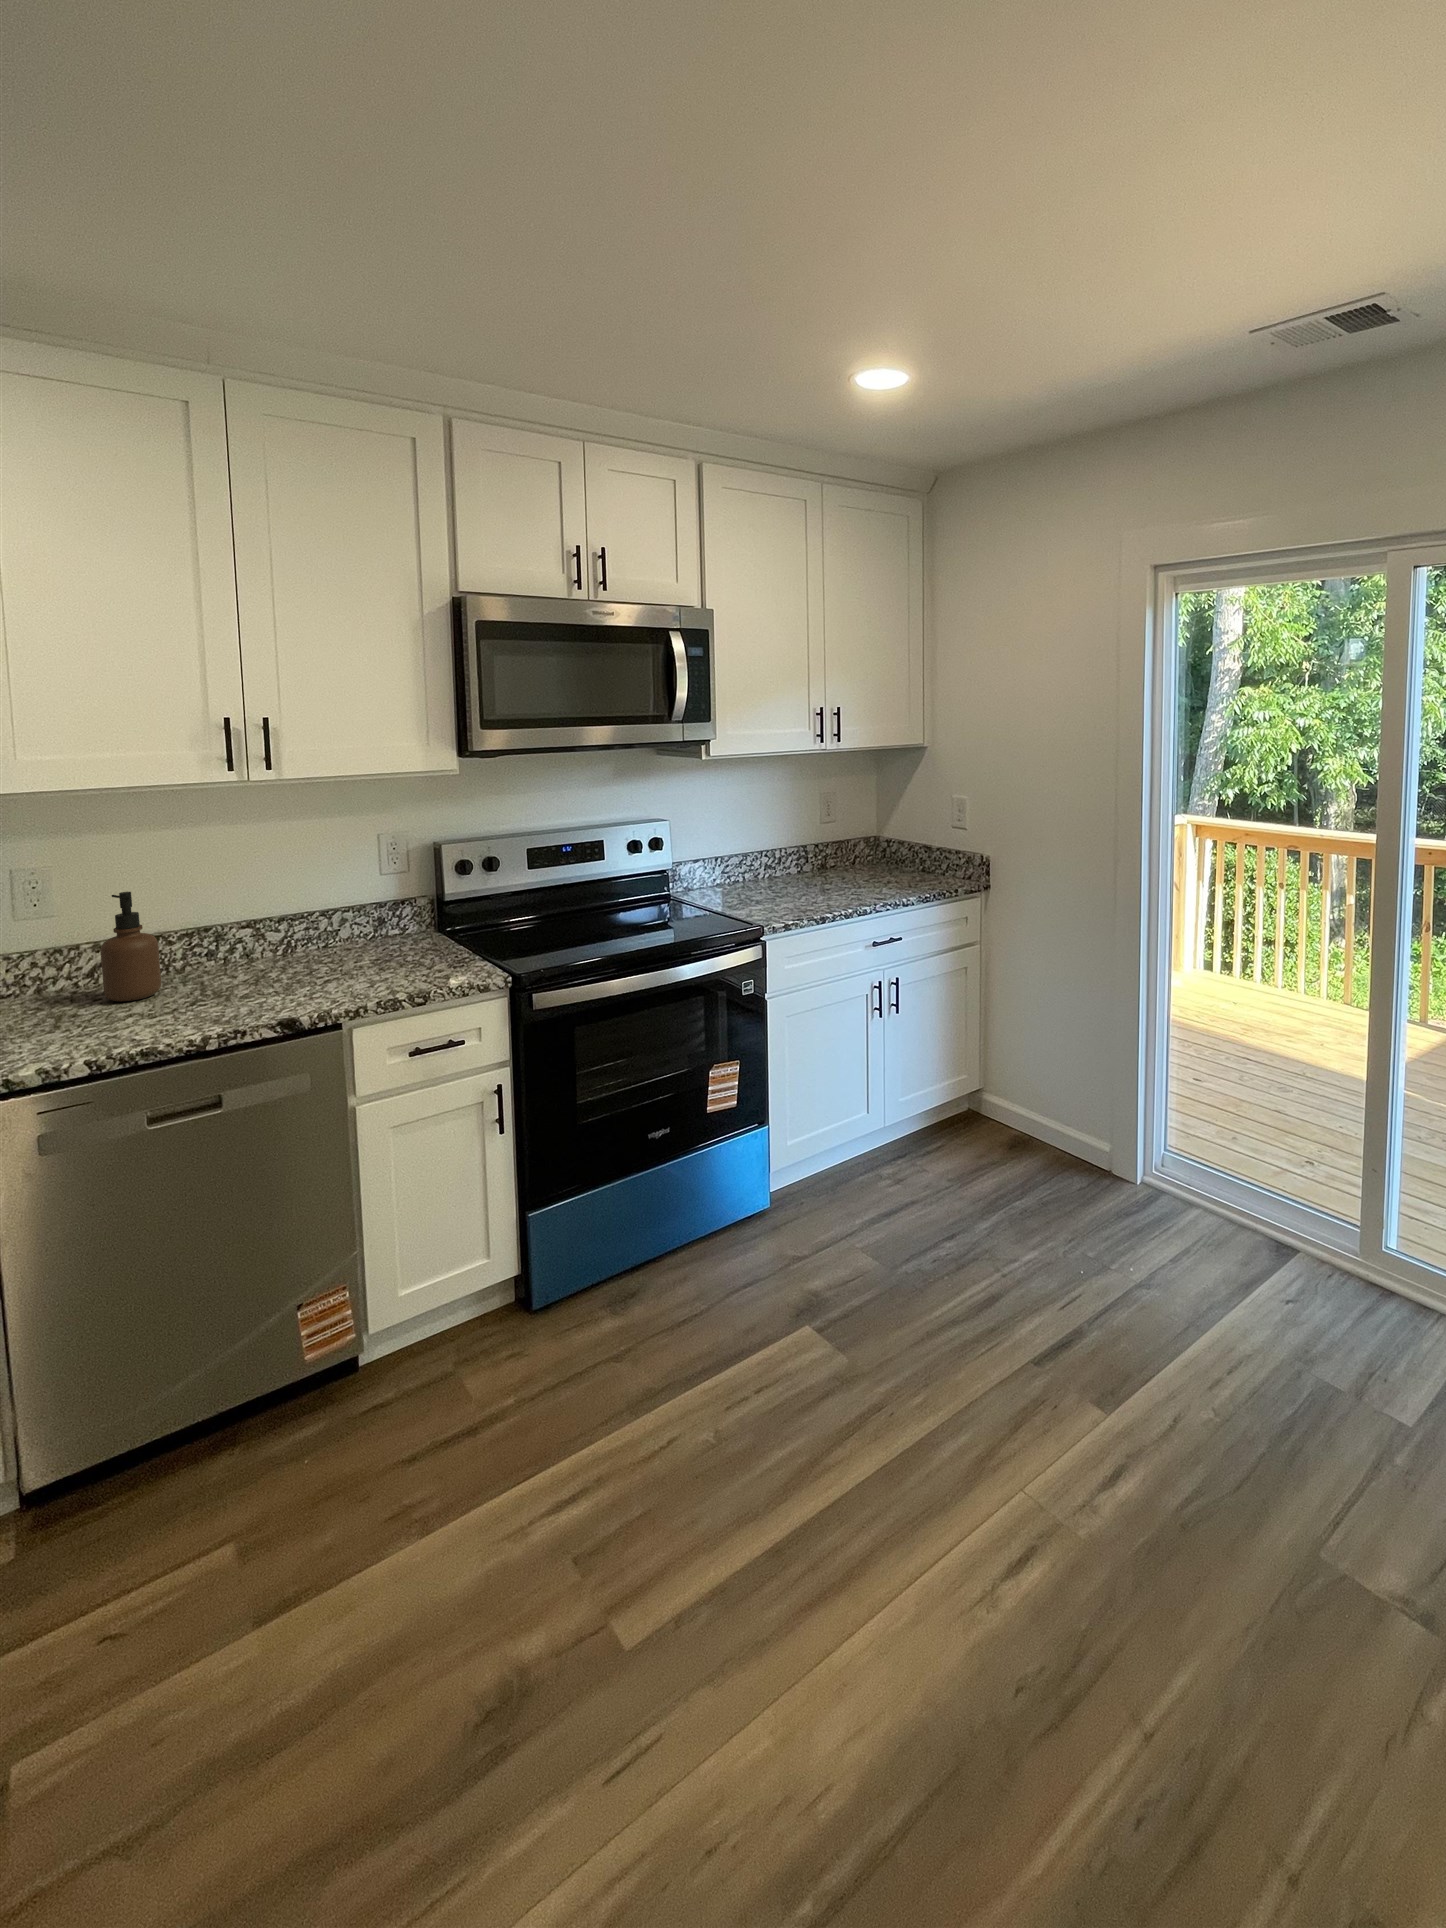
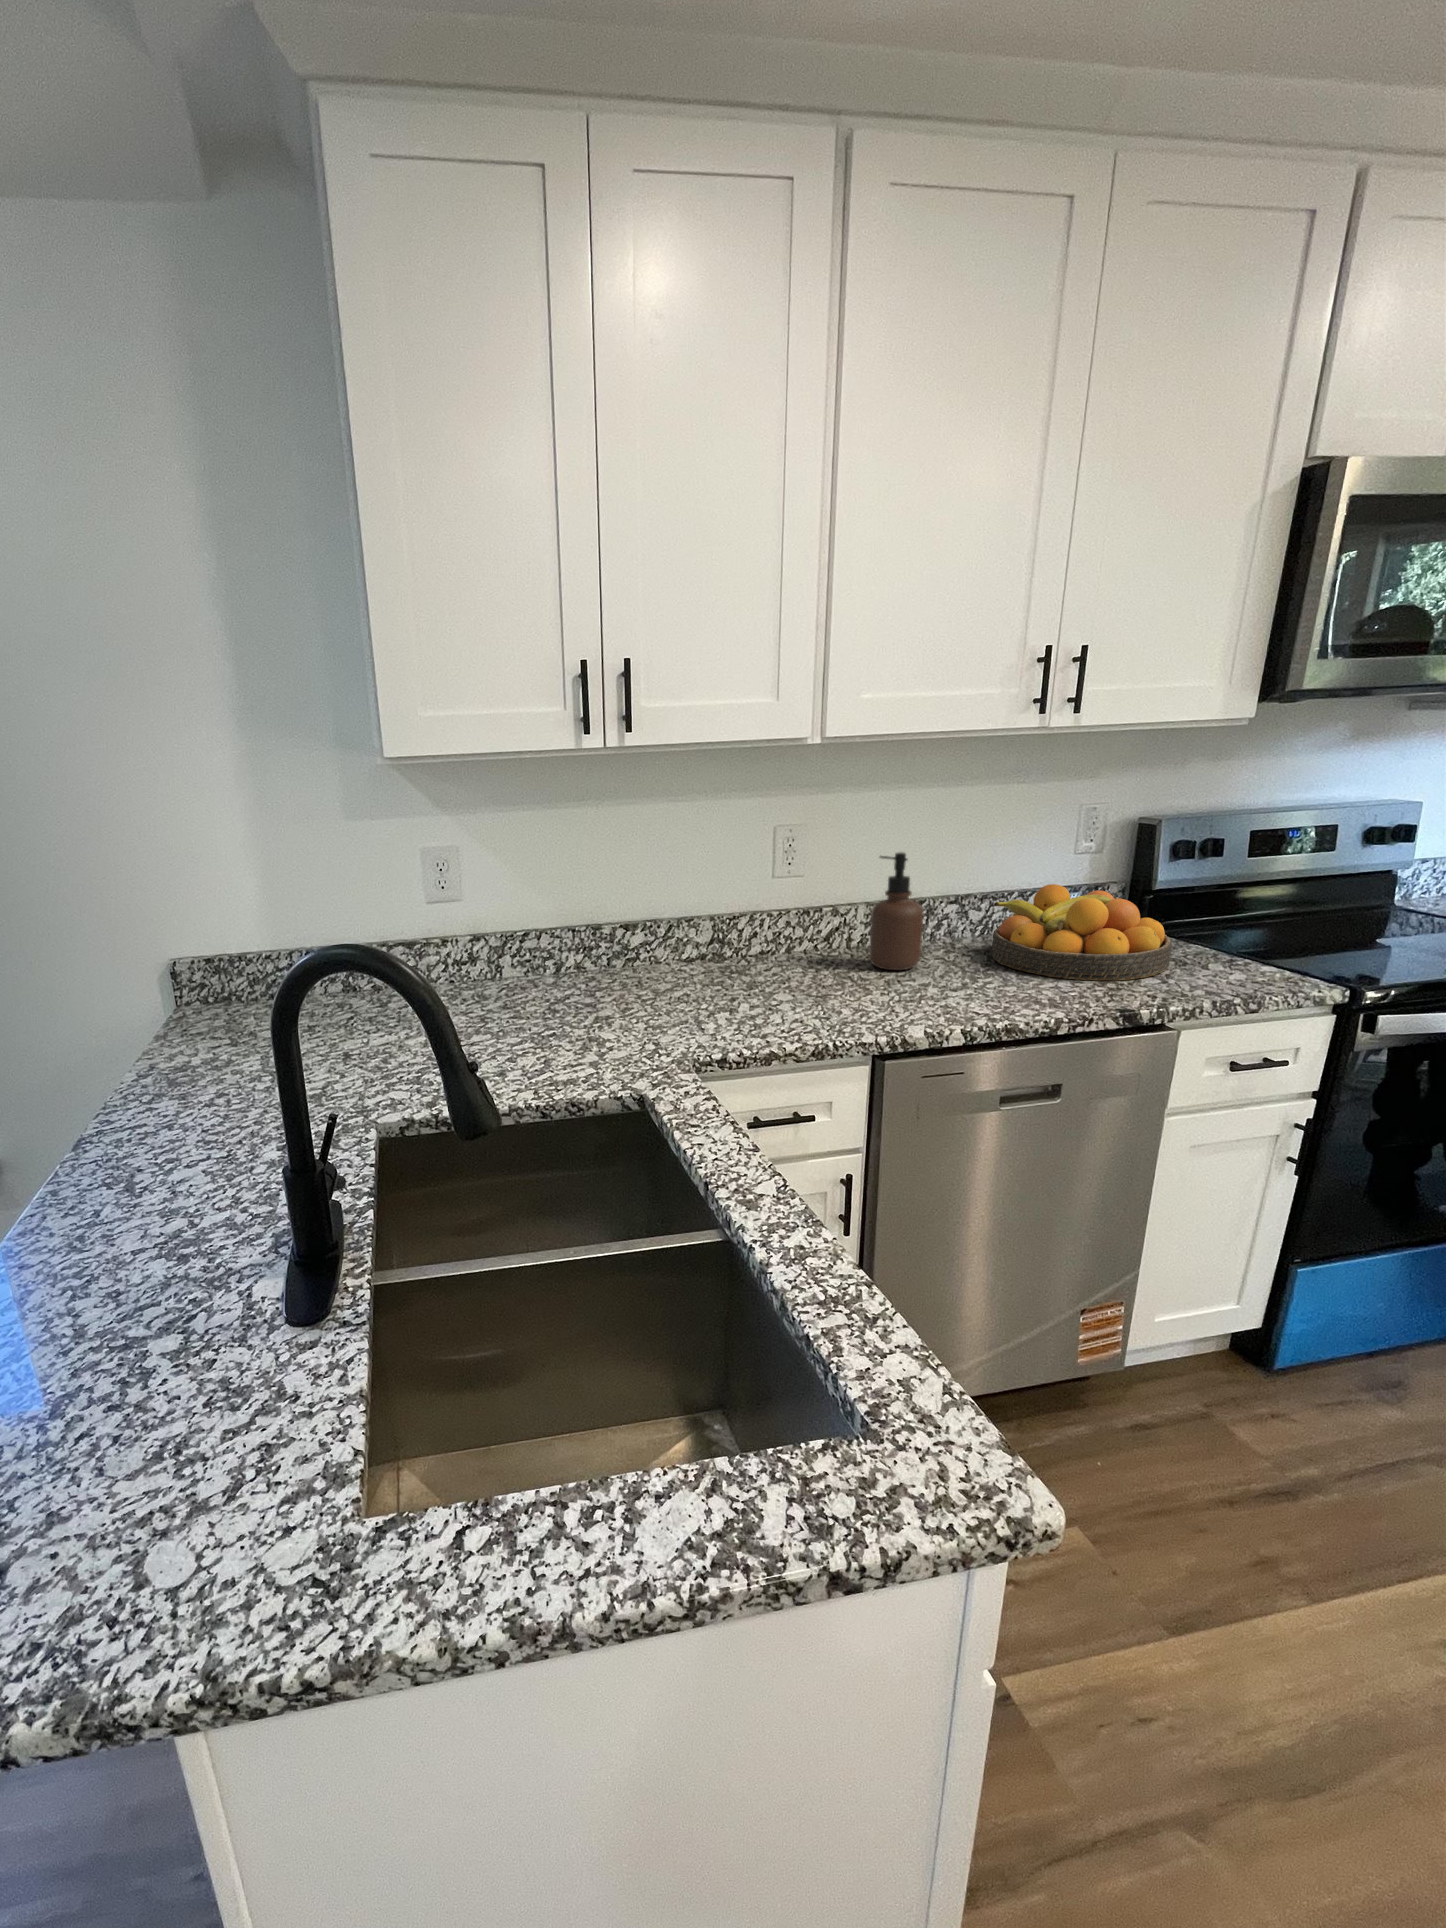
fruit bowl: none [243,909,401,994] -> present [991,884,1172,981]

